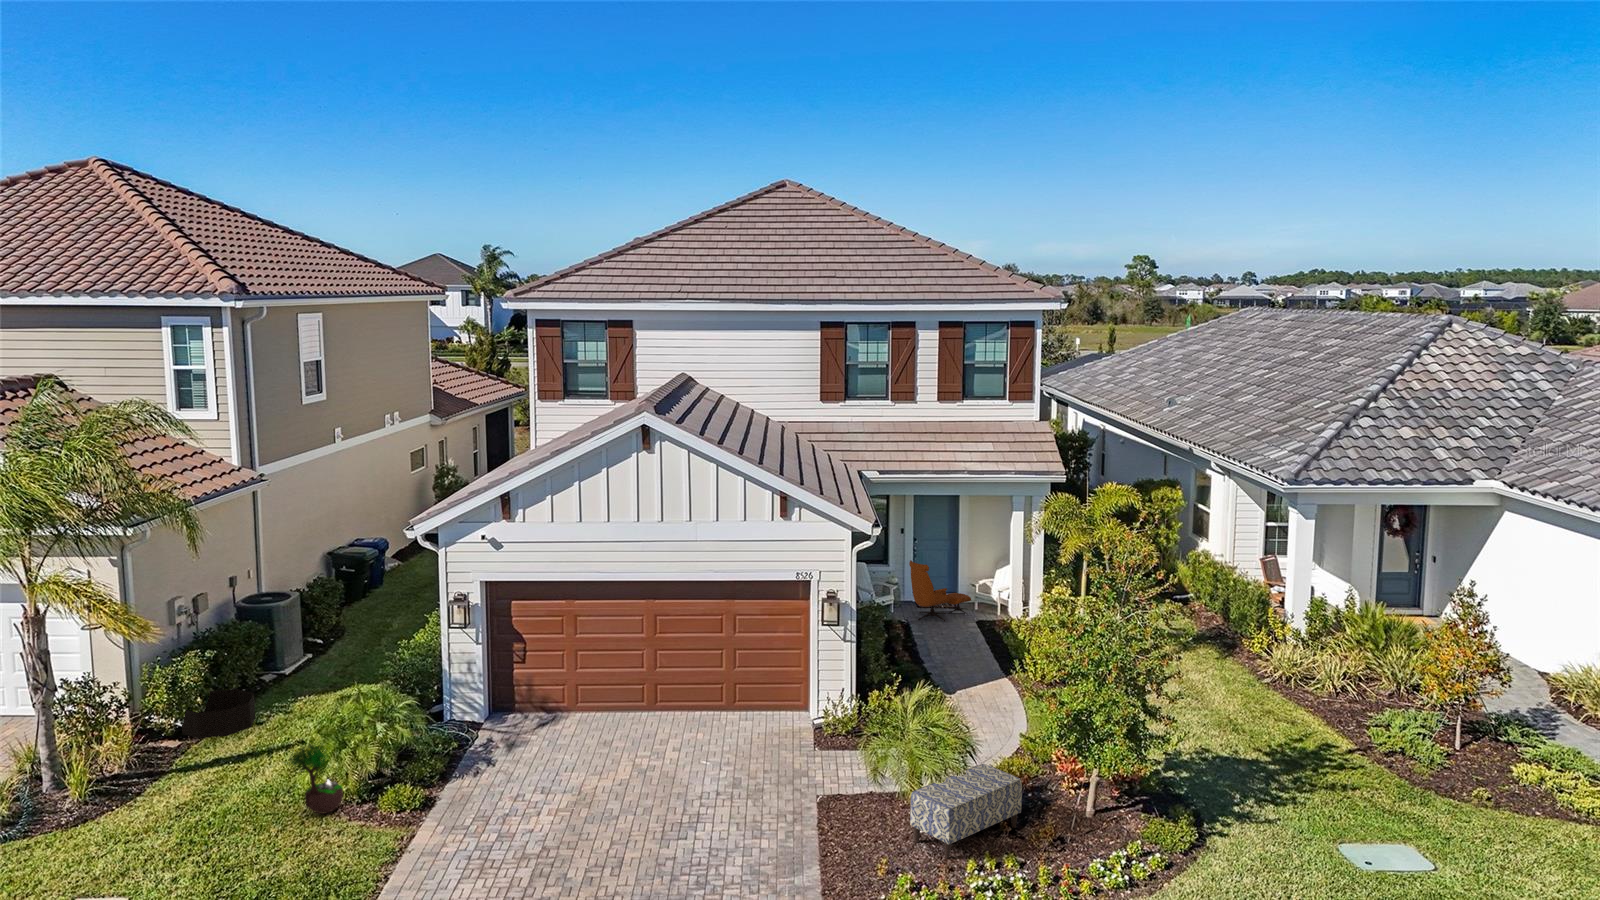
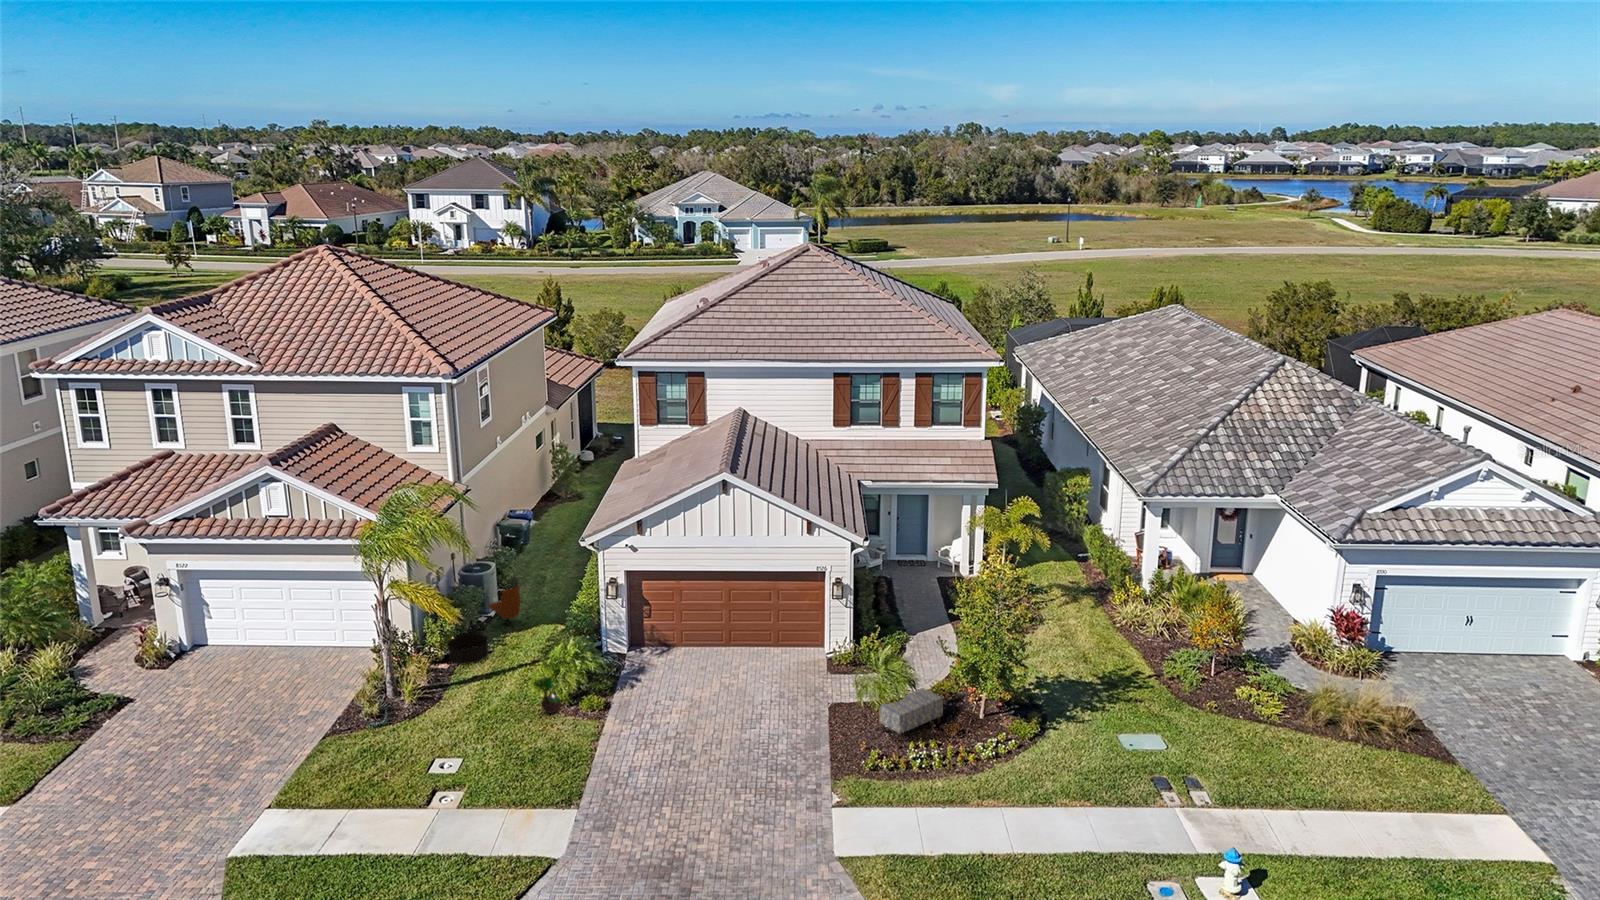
lounge chair: present [909,560,971,621] -> present [488,586,521,625]

